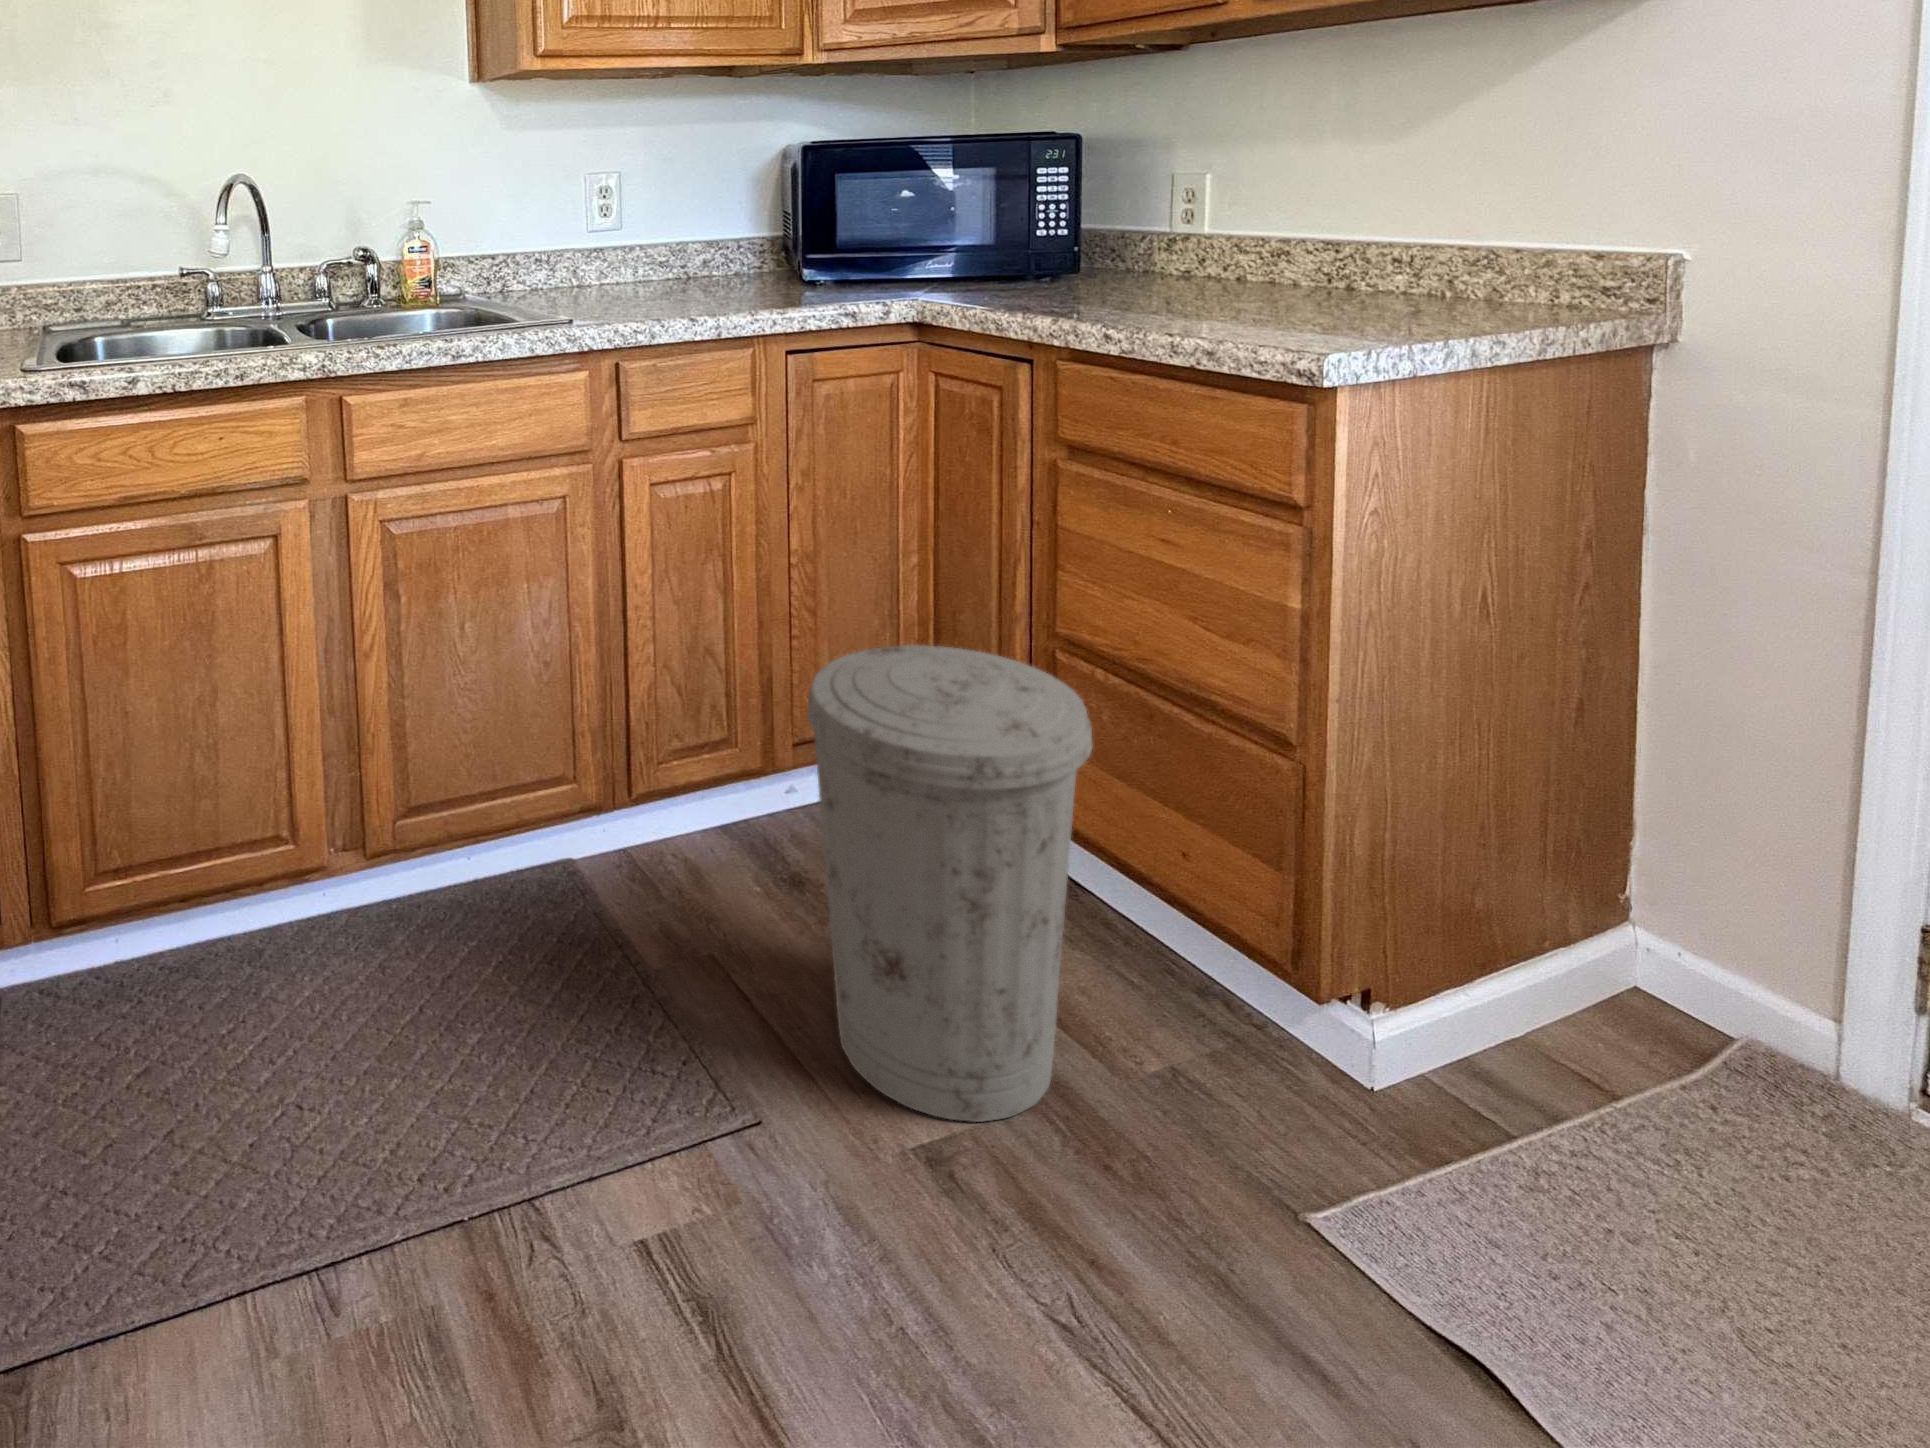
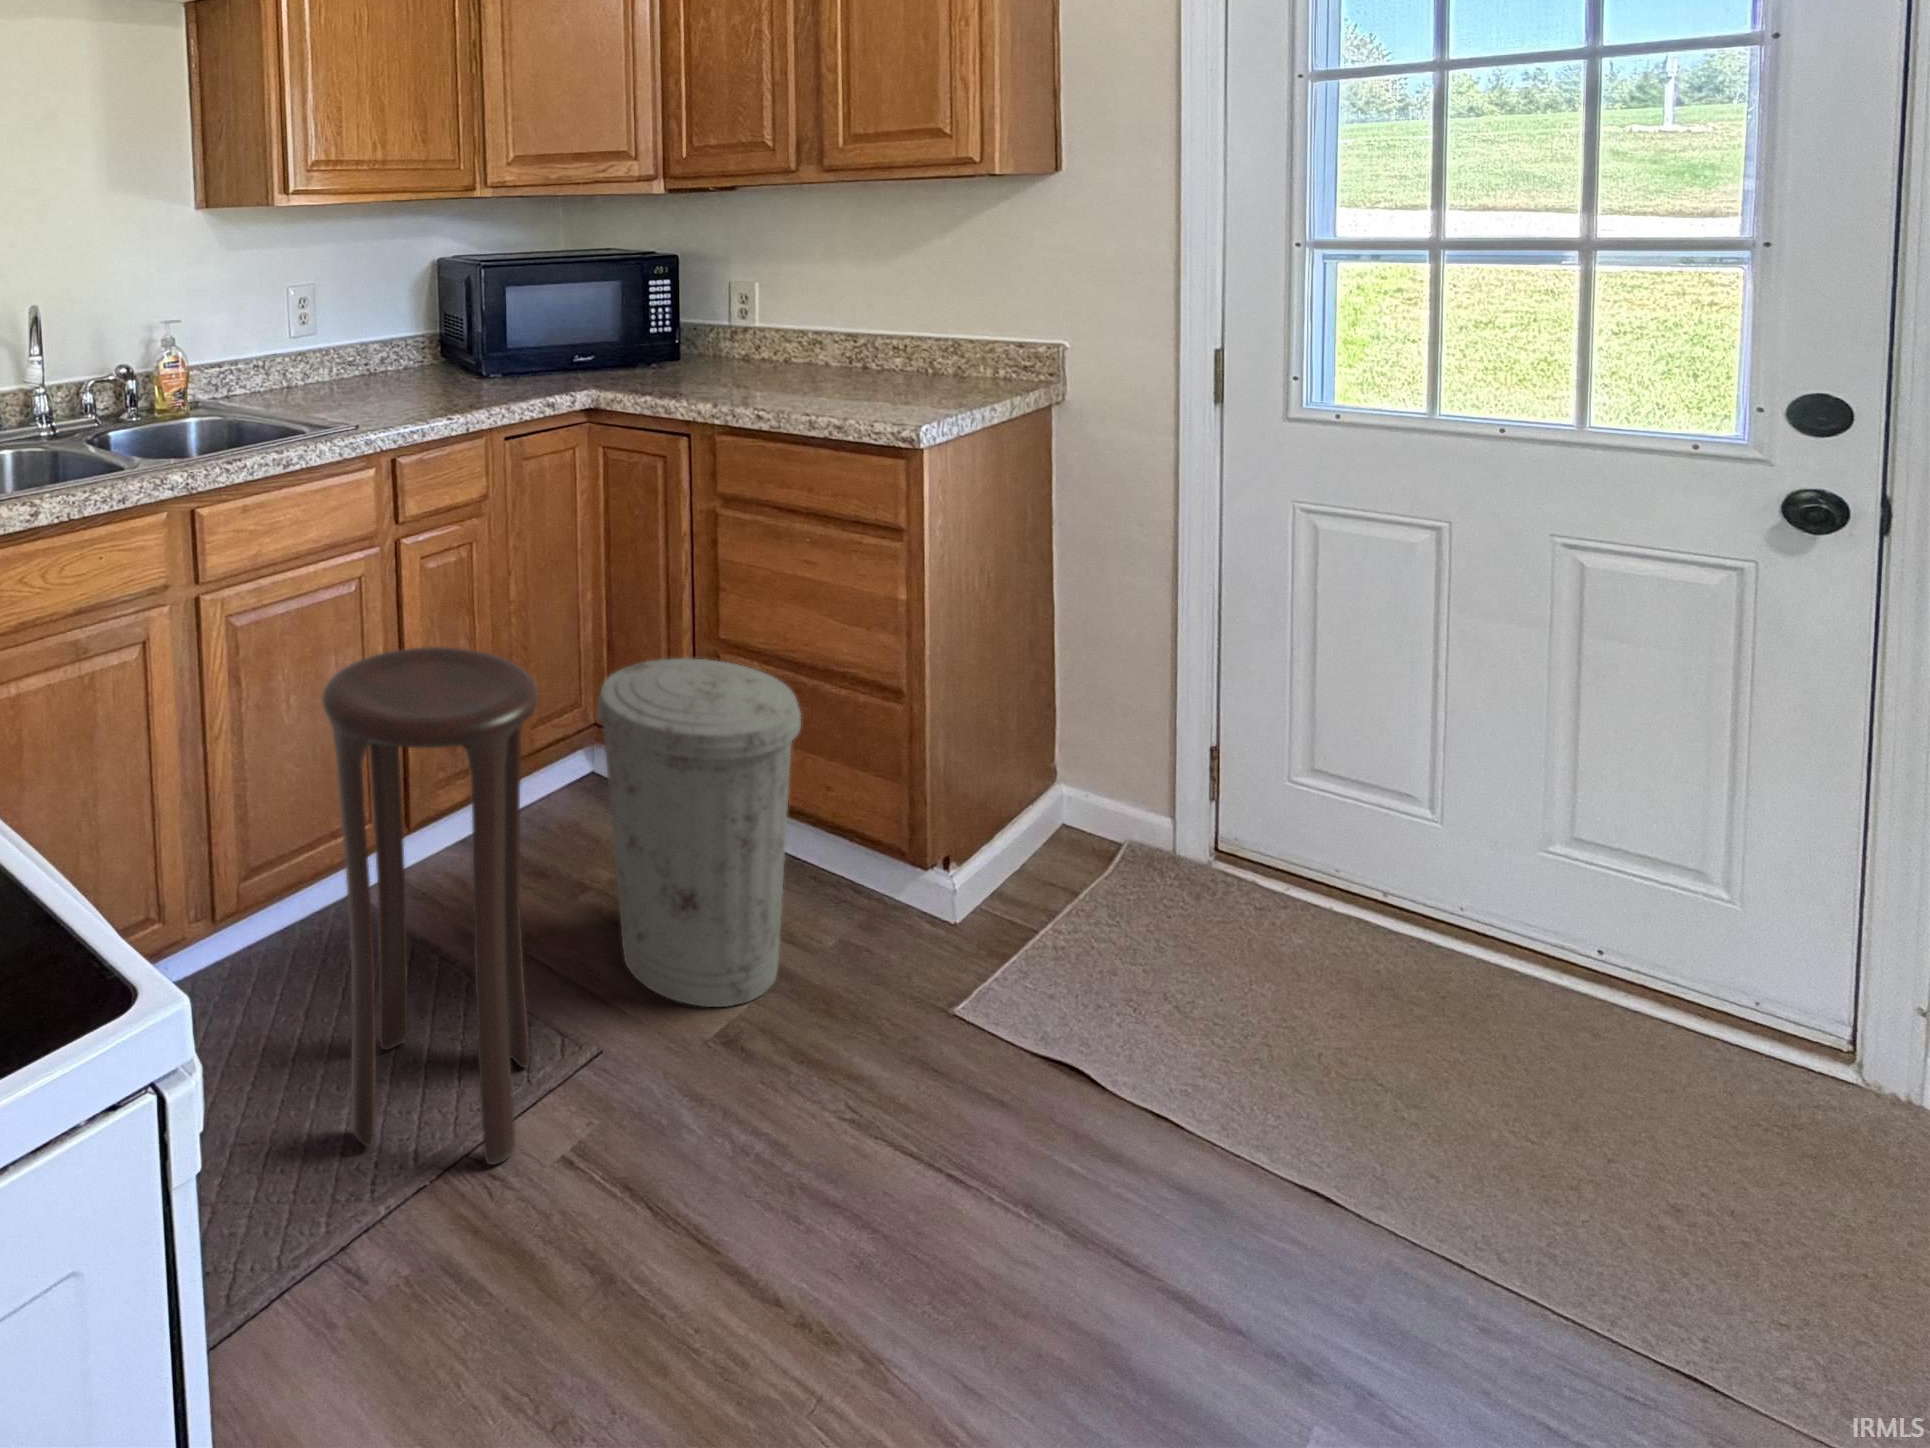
stool: none [374,580,651,1230] -> present [322,647,539,1165]

